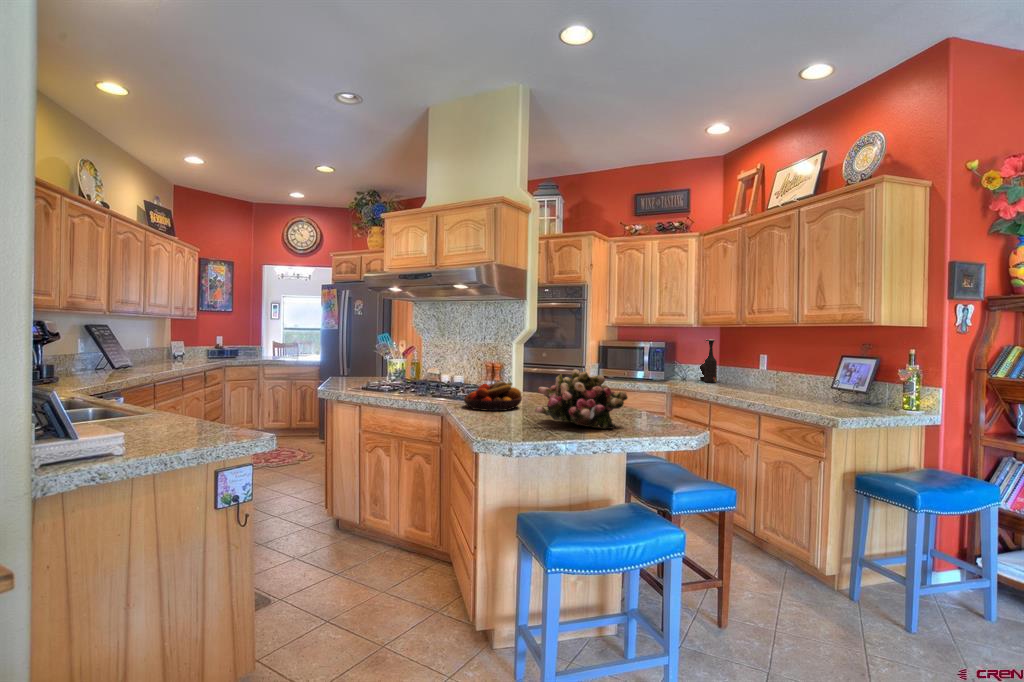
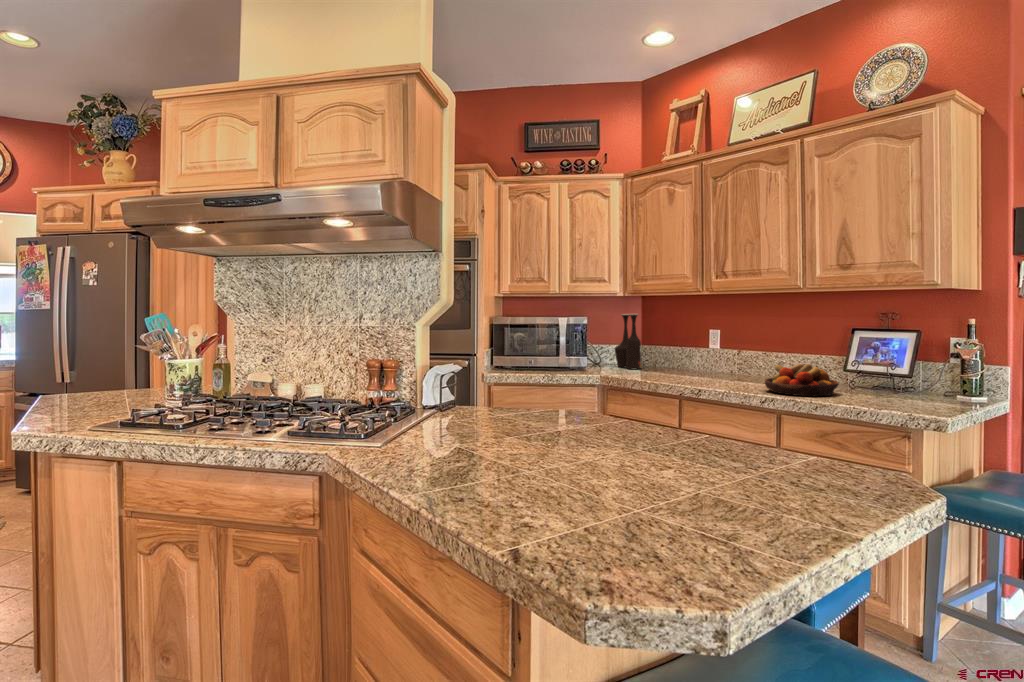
flower arrangement: present [535,369,628,429] -> none [544,365,708,476]
fruit bowl: present [464,382,522,411] -> present [765,364,839,396]

